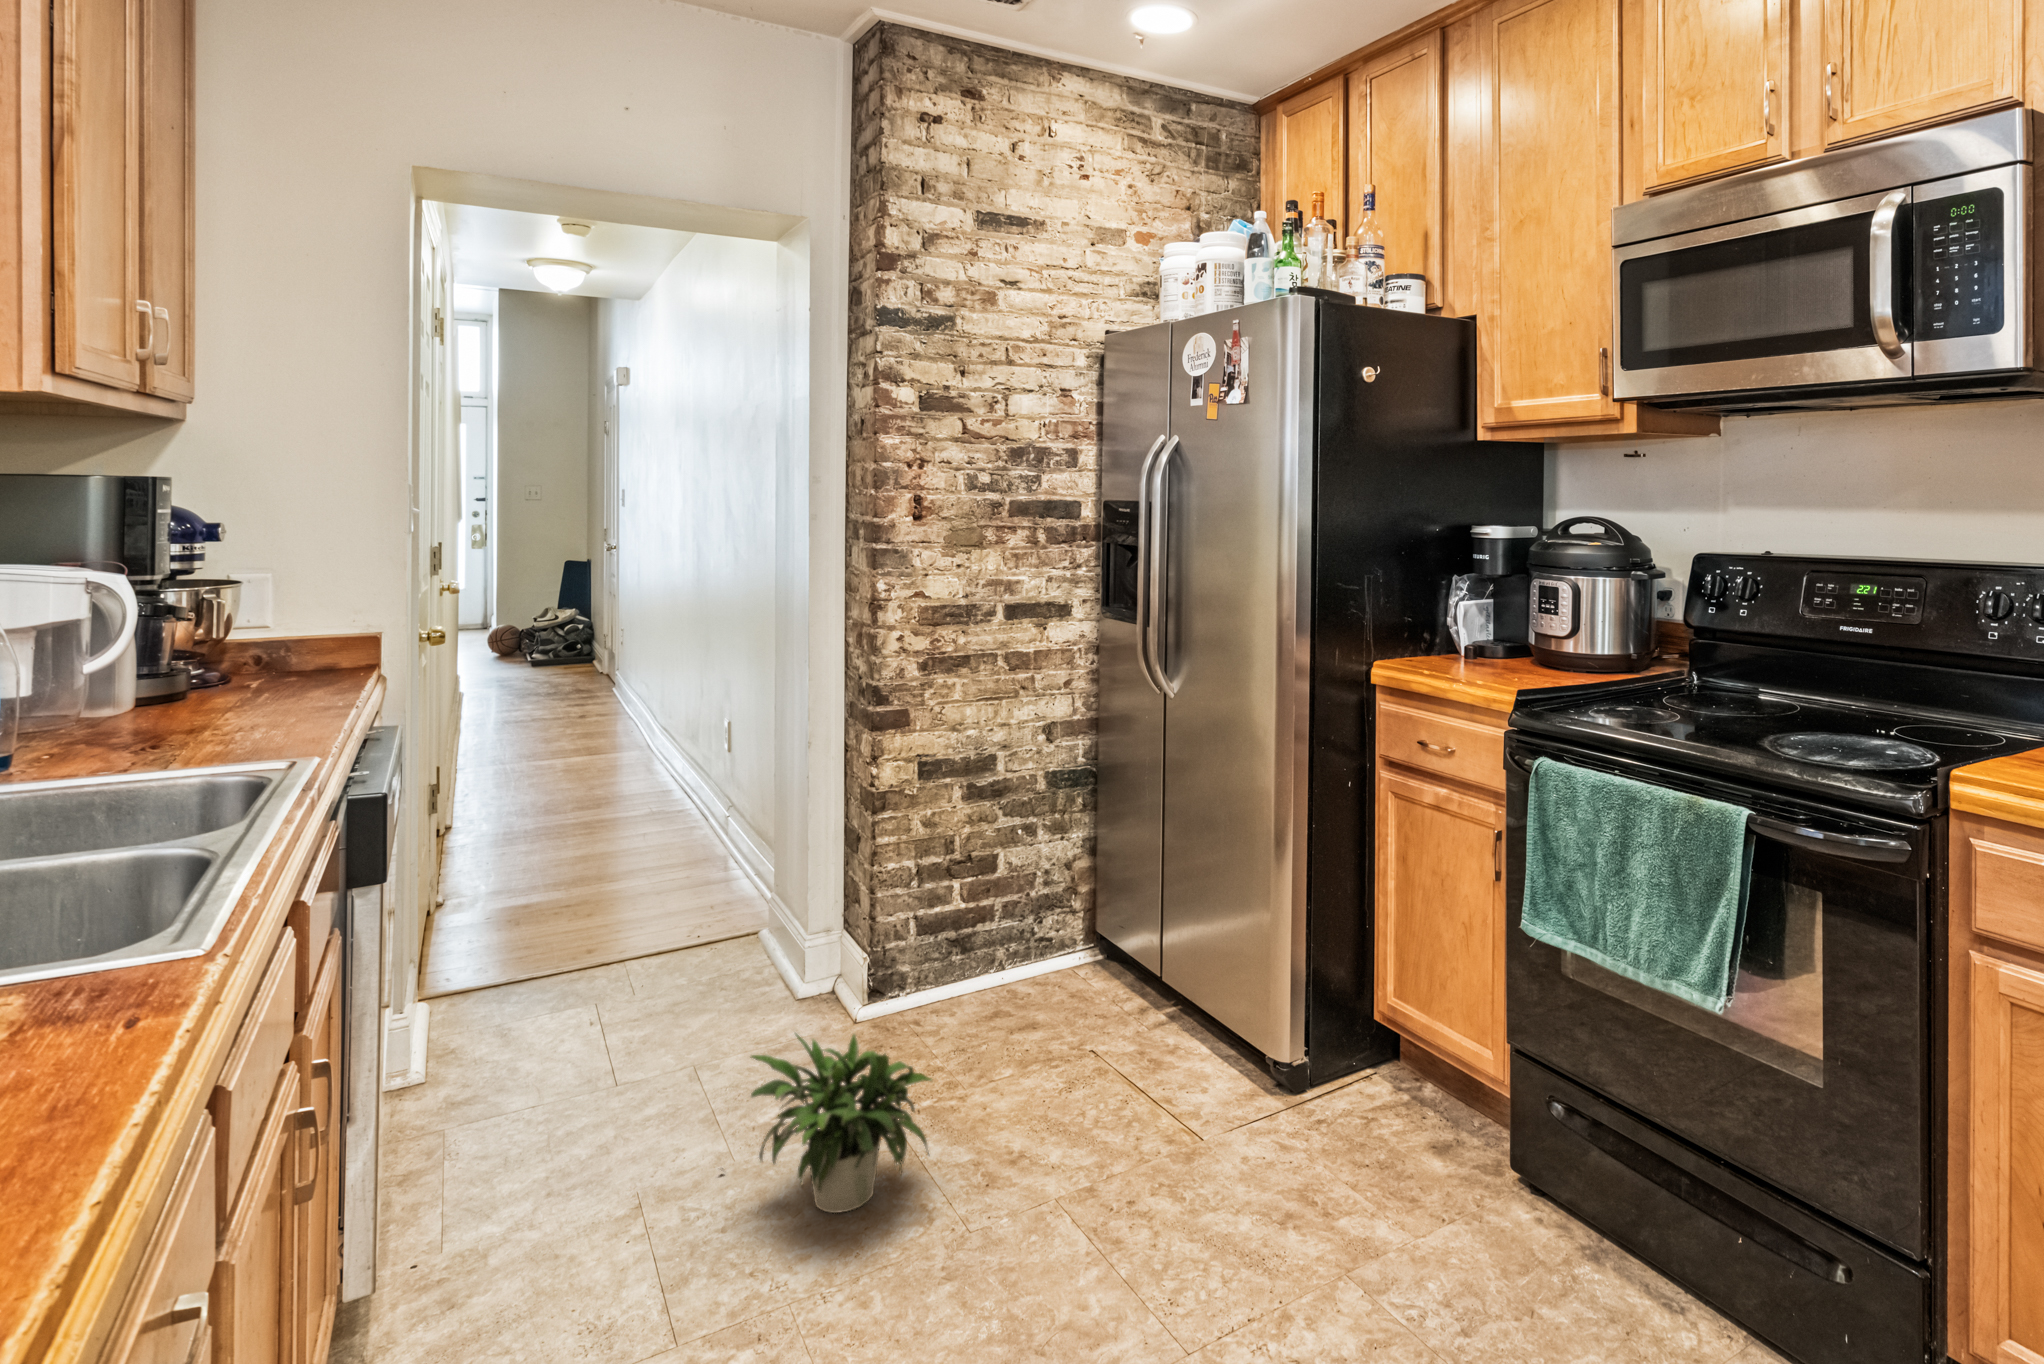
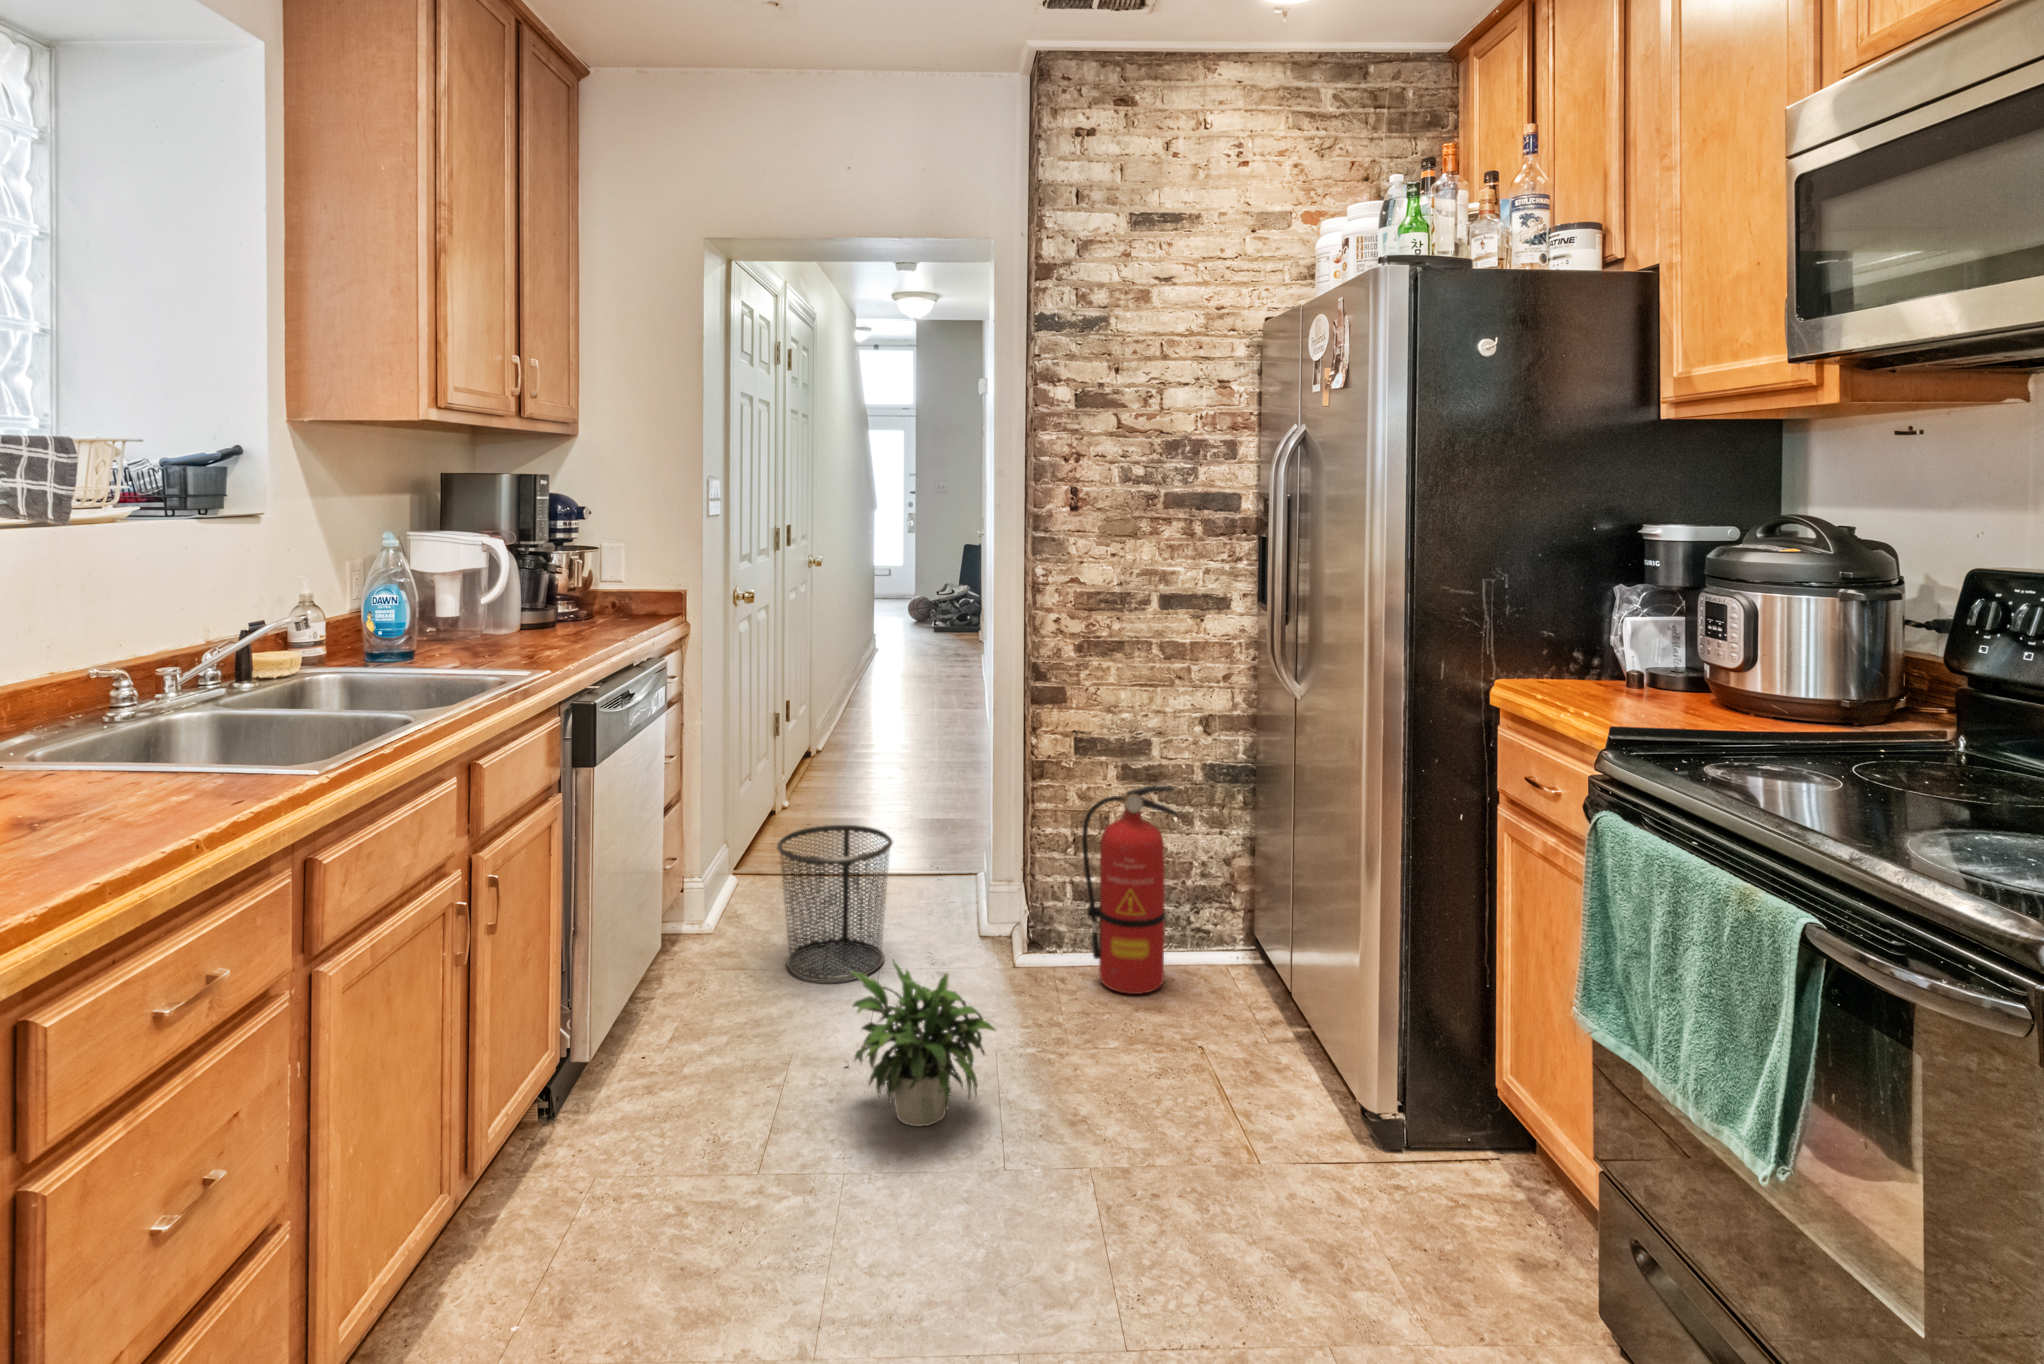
fire extinguisher: none [940,799,1036,1020] -> present [1082,786,1178,994]
waste bin: none [550,896,708,1093] -> present [777,825,892,981]

